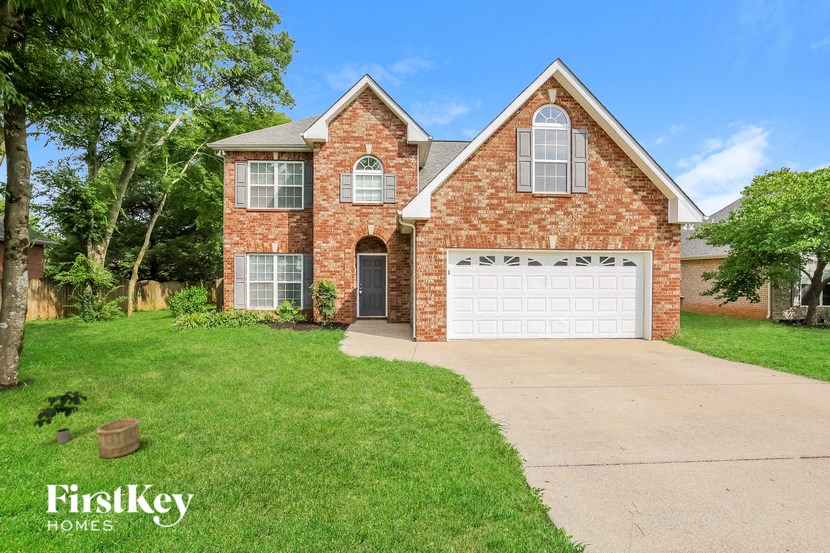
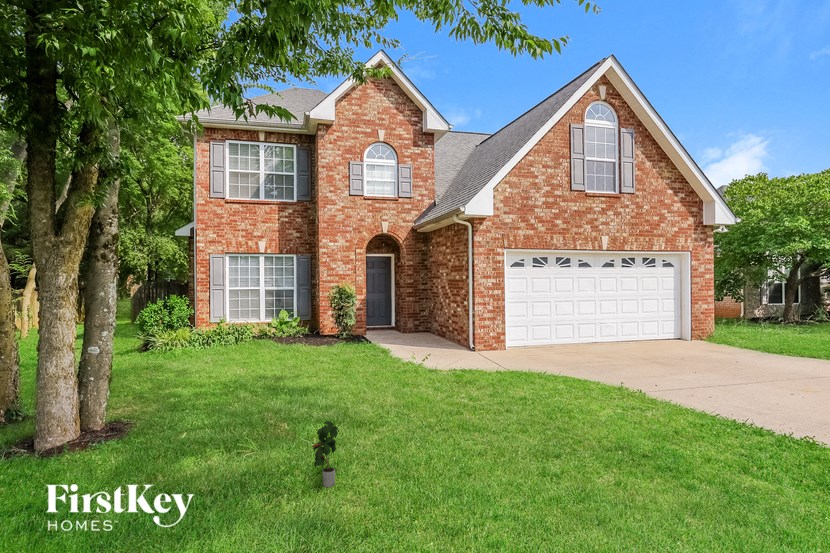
wooden bucket: present [96,418,140,458] -> none [398,446,441,494]

